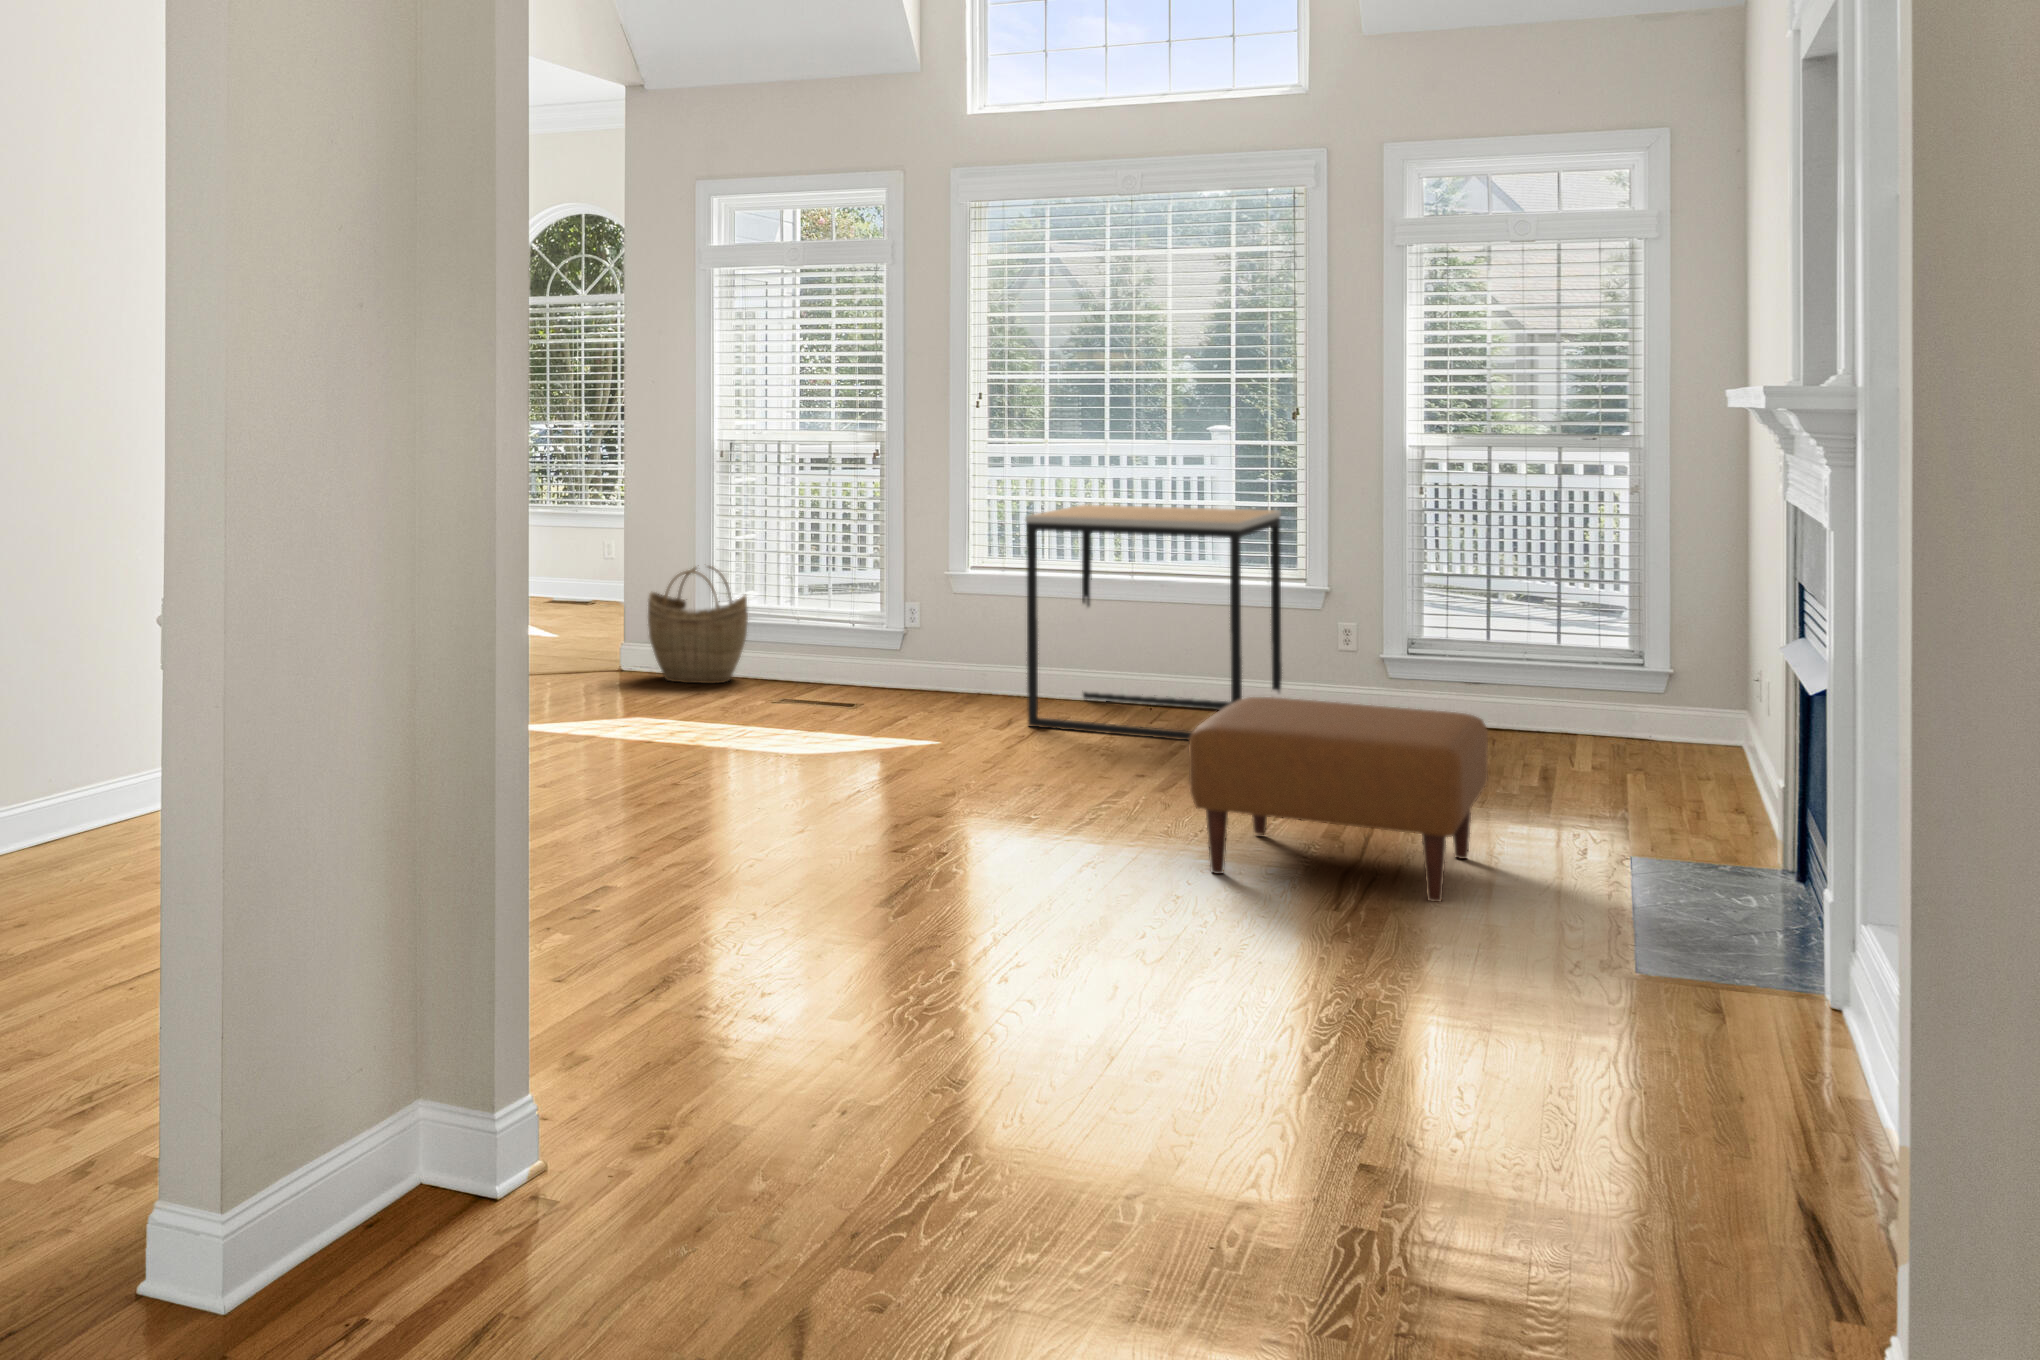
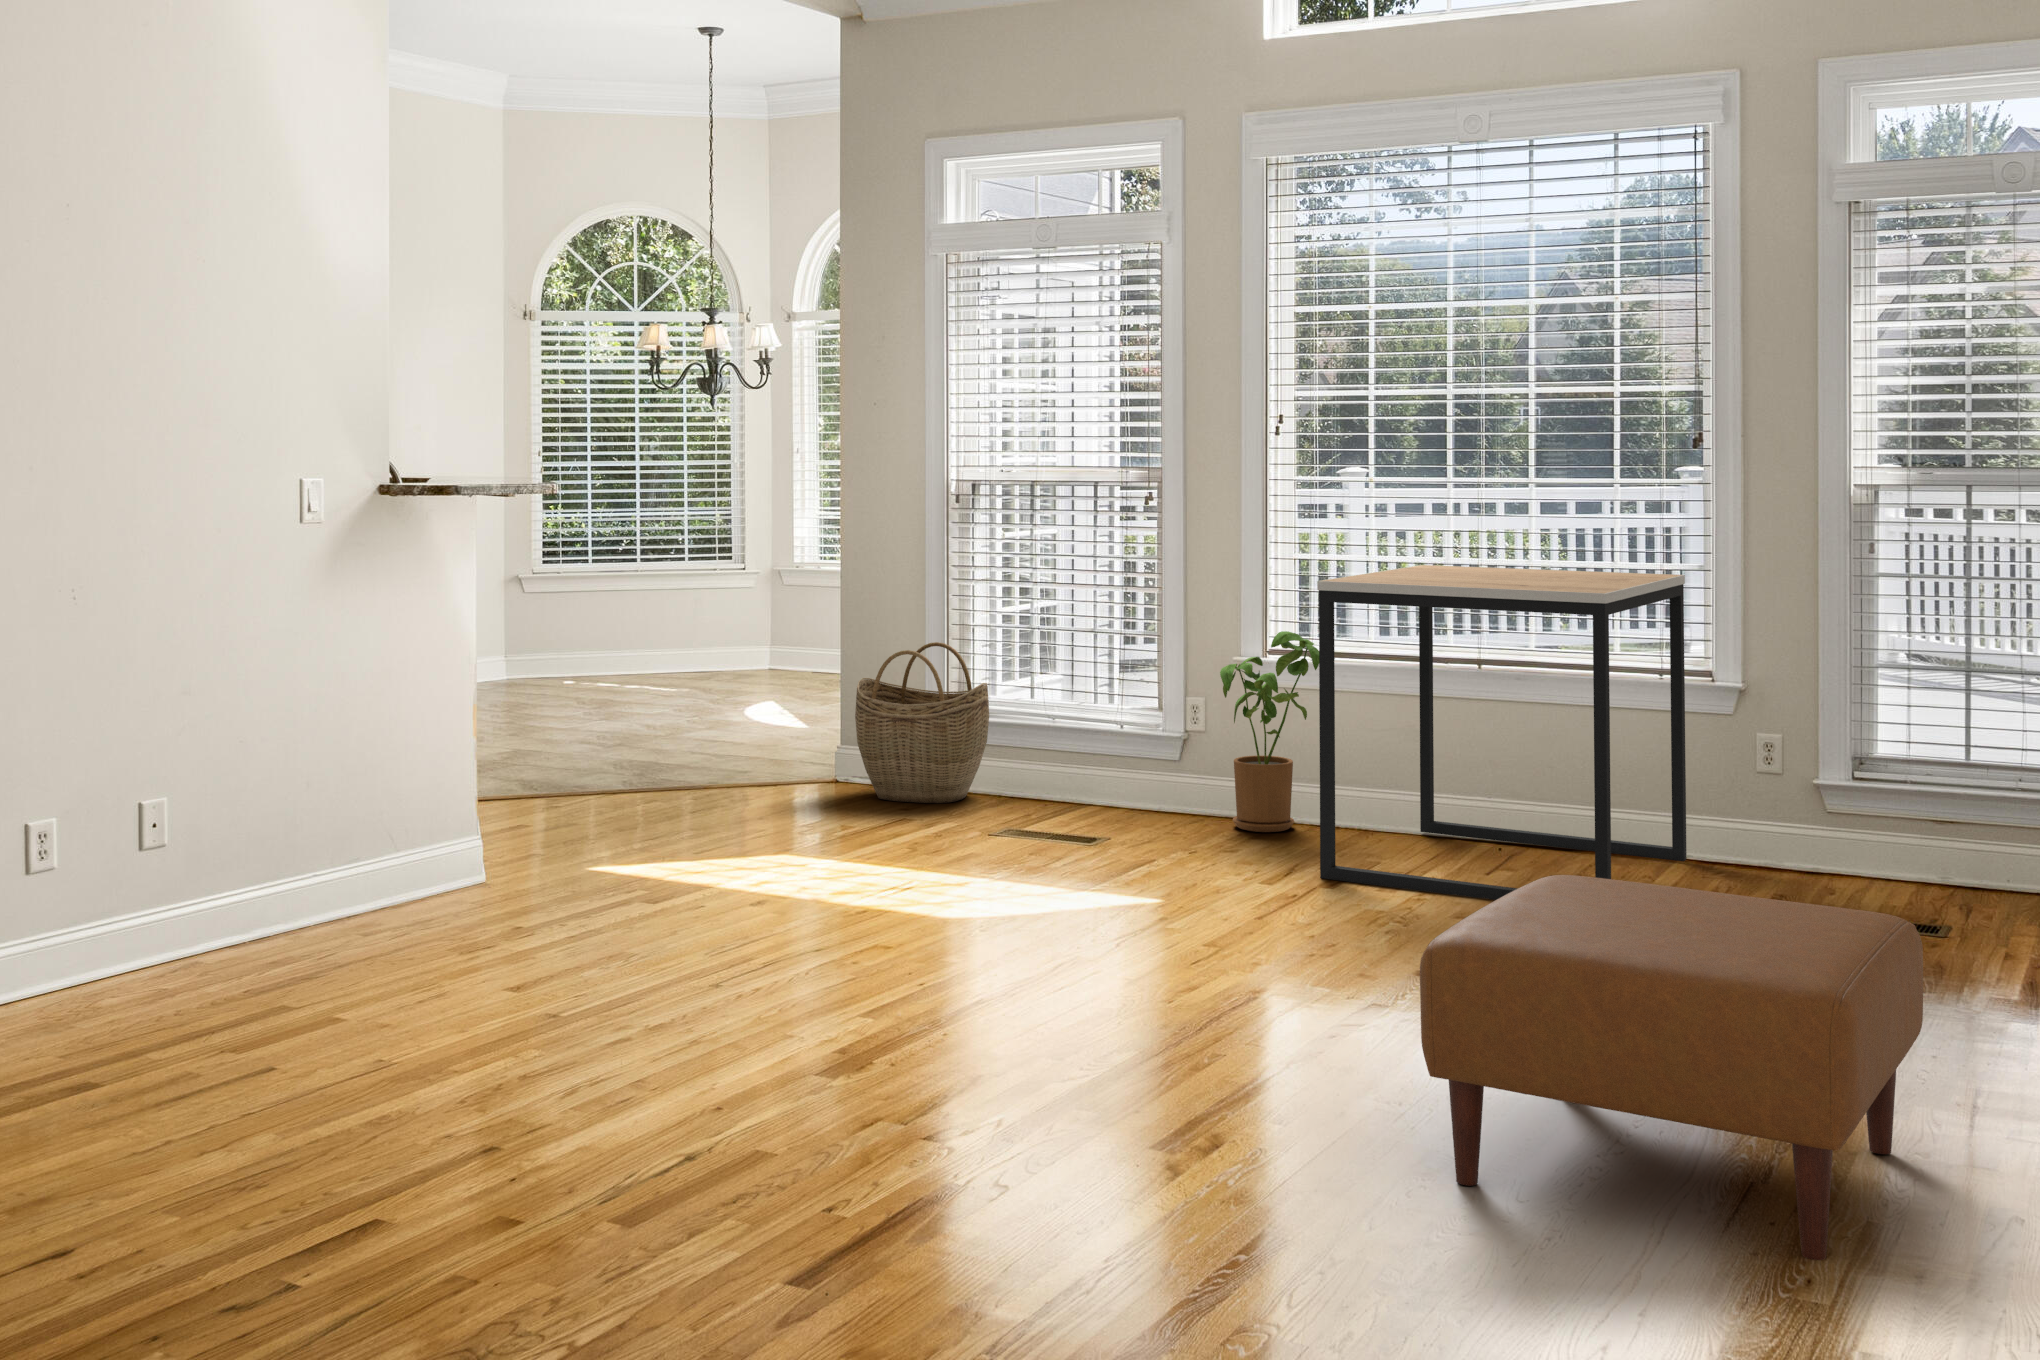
house plant: none [932,554,1018,700] -> present [1220,631,1319,832]

